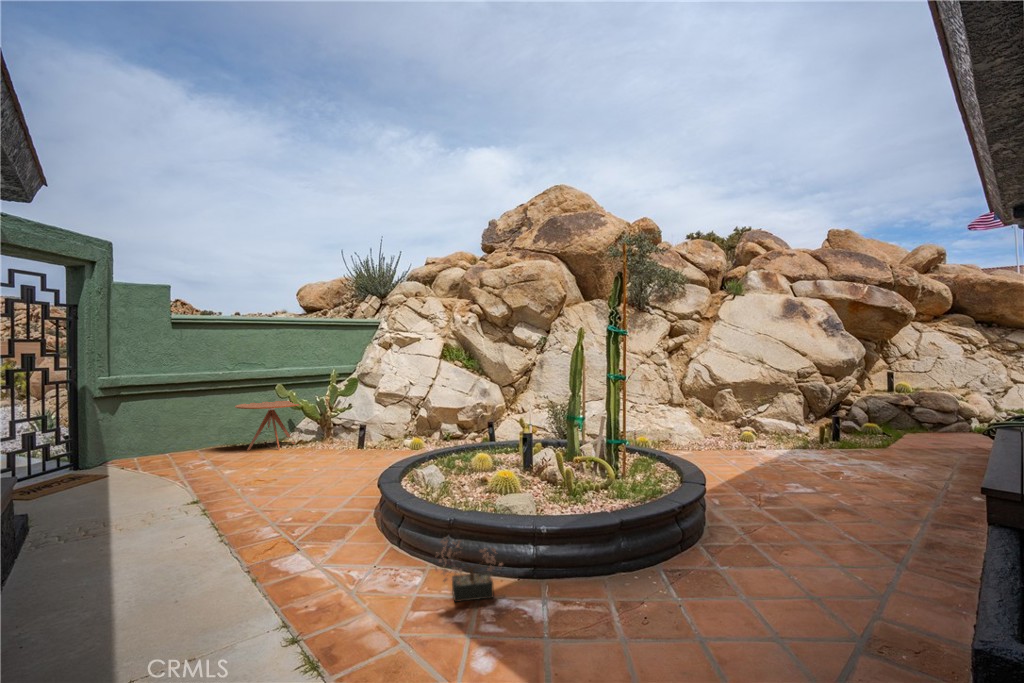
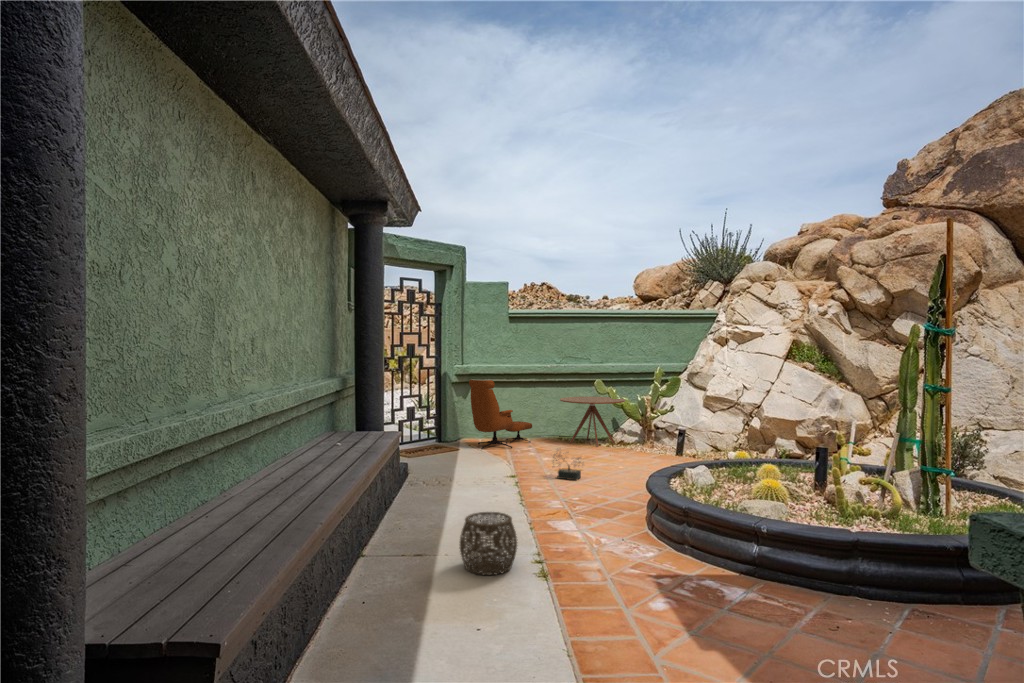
lounge chair: none [122,391,202,470] -> present [469,379,532,449]
woven basket: none [176,536,254,617] -> present [459,512,517,575]
decorative plant: present [435,540,502,602] -> present [553,449,584,480]

